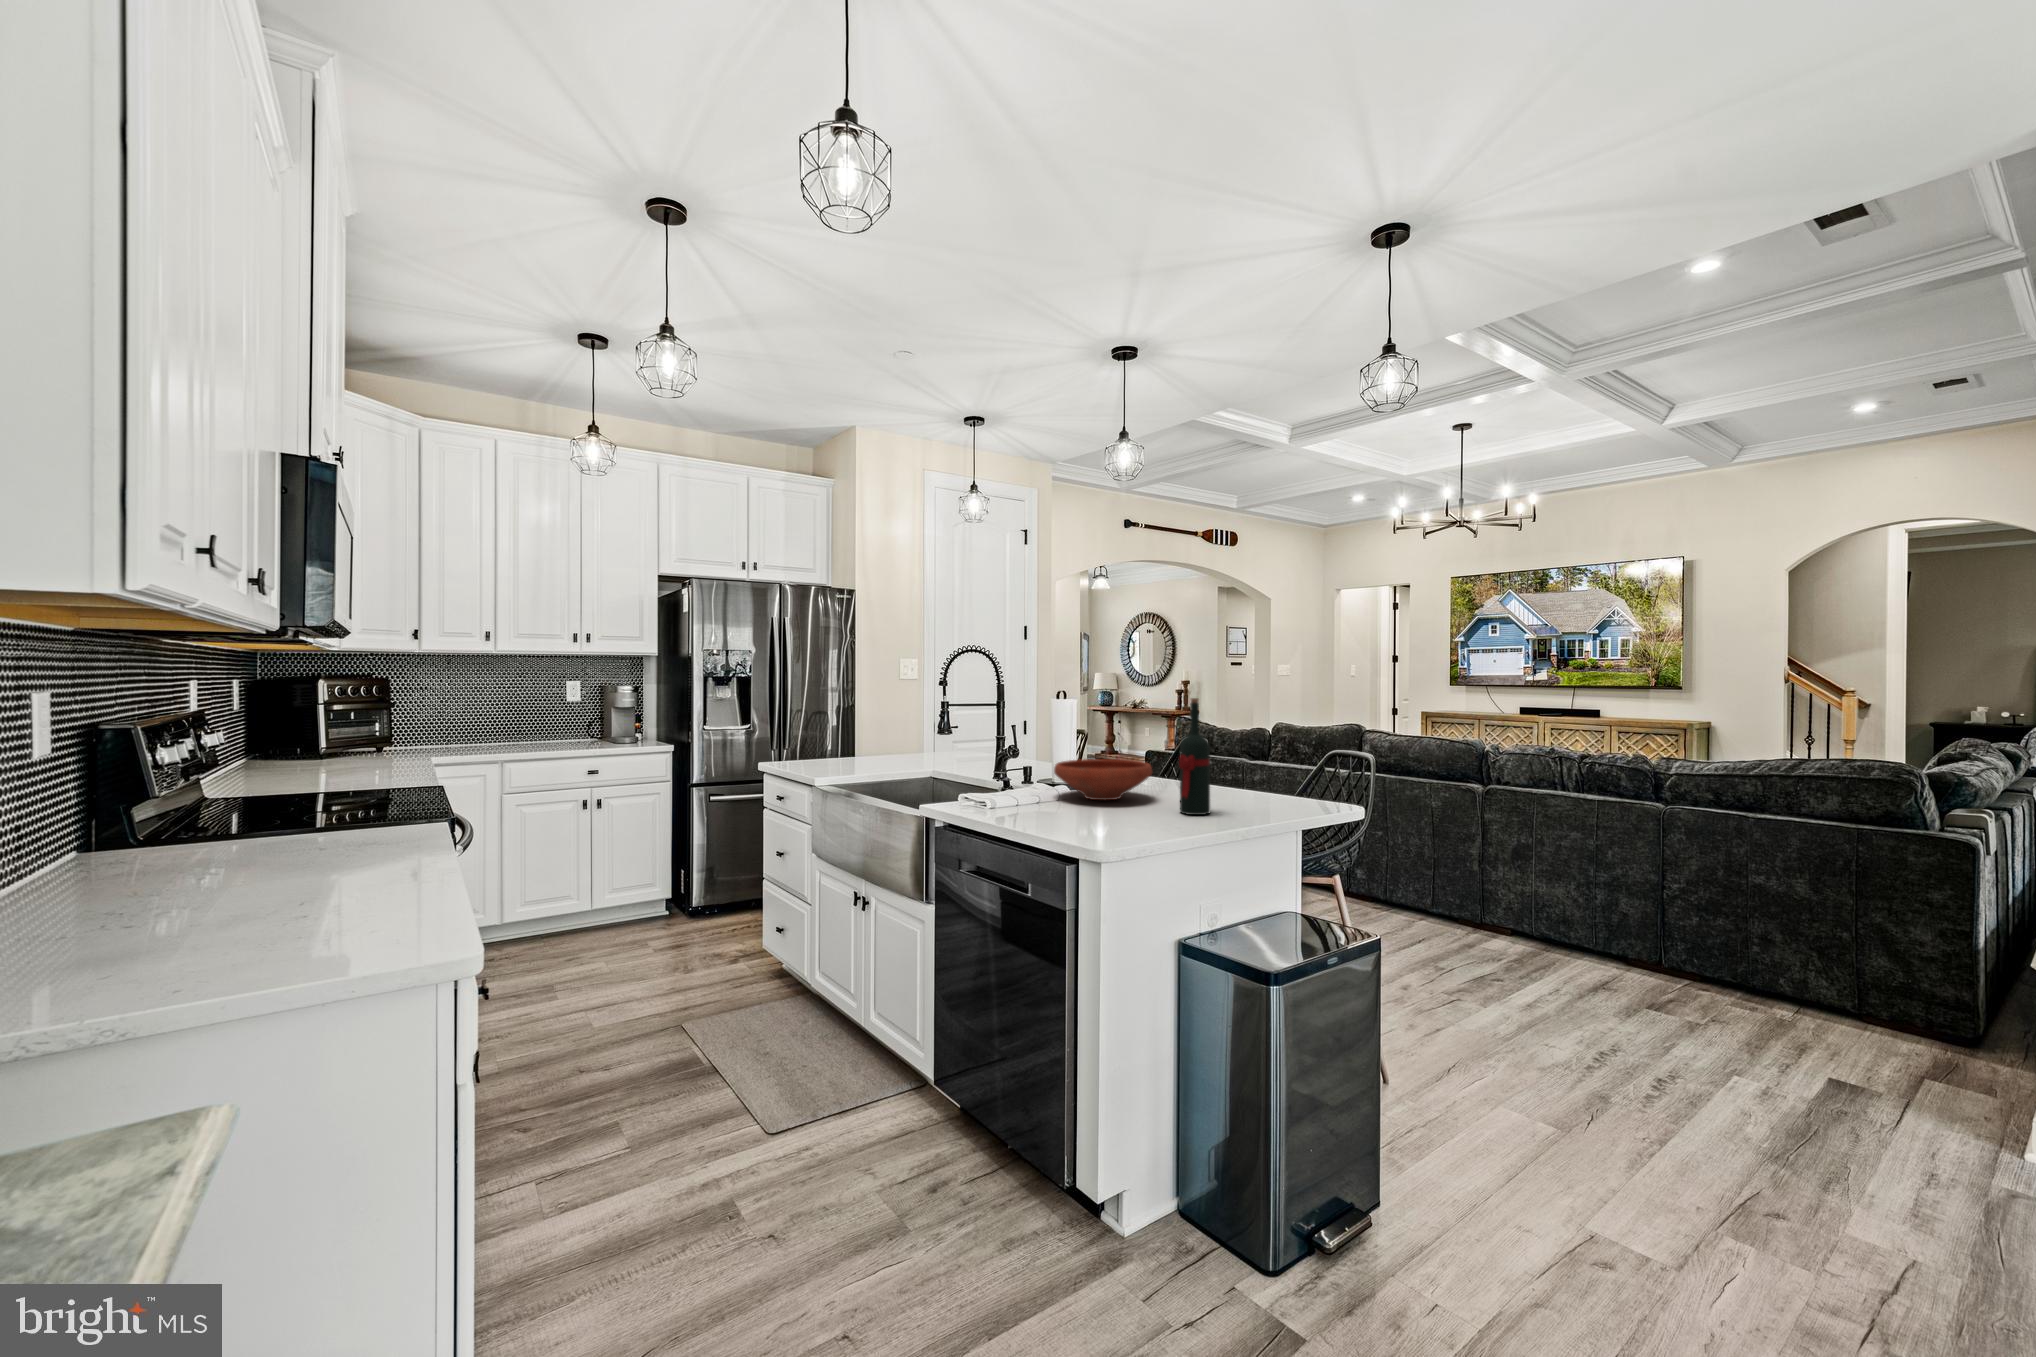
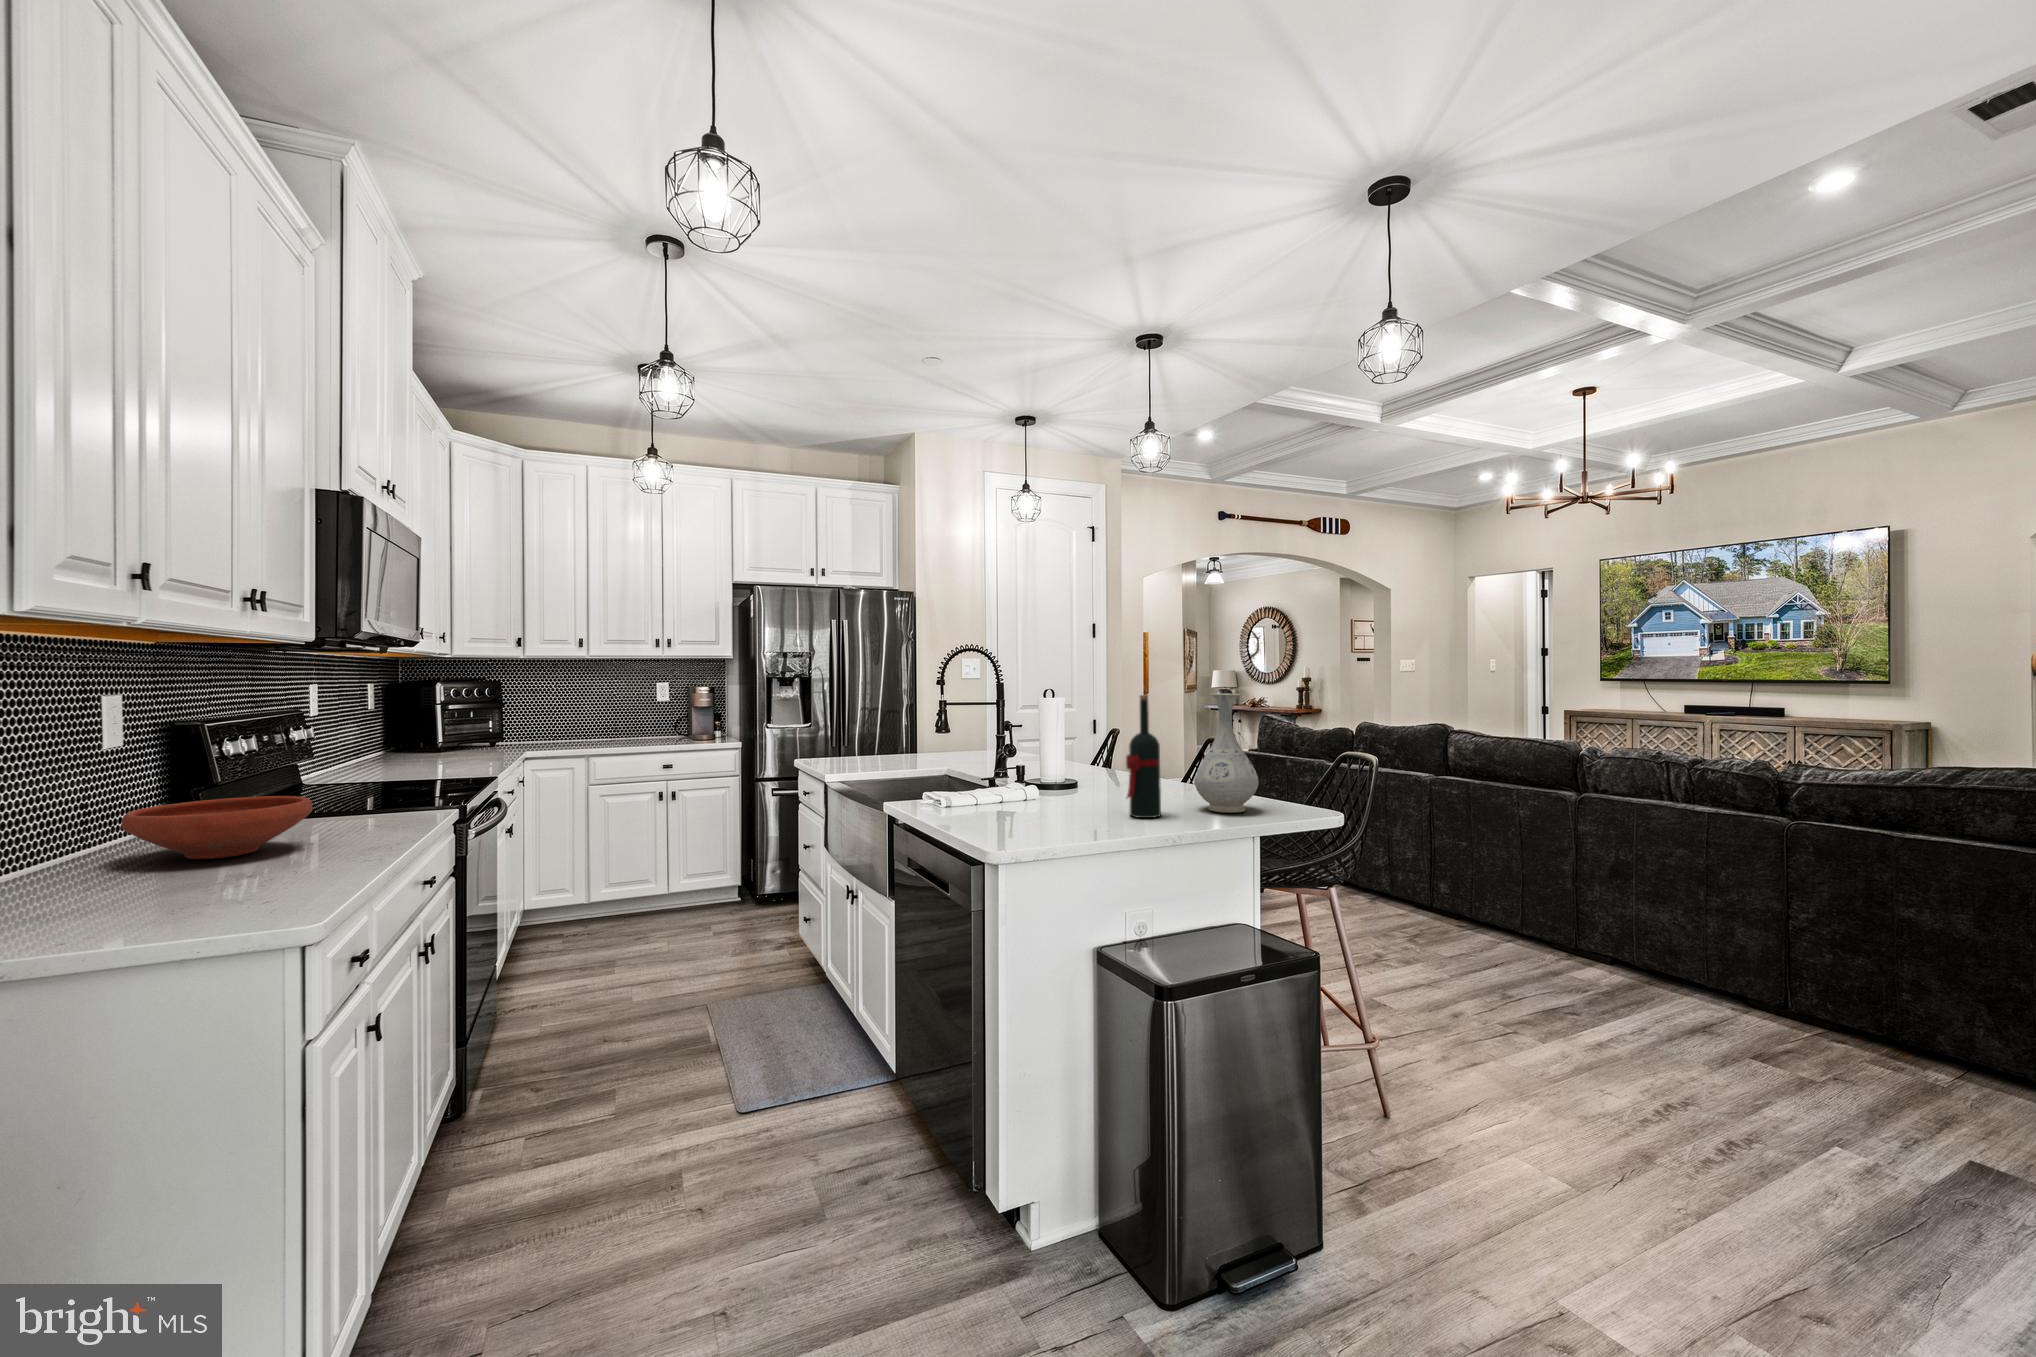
vase: none [1231,697,1292,808] -> present [1194,693,1258,813]
bowl: present [1054,759,1152,800] -> present [122,796,312,859]

